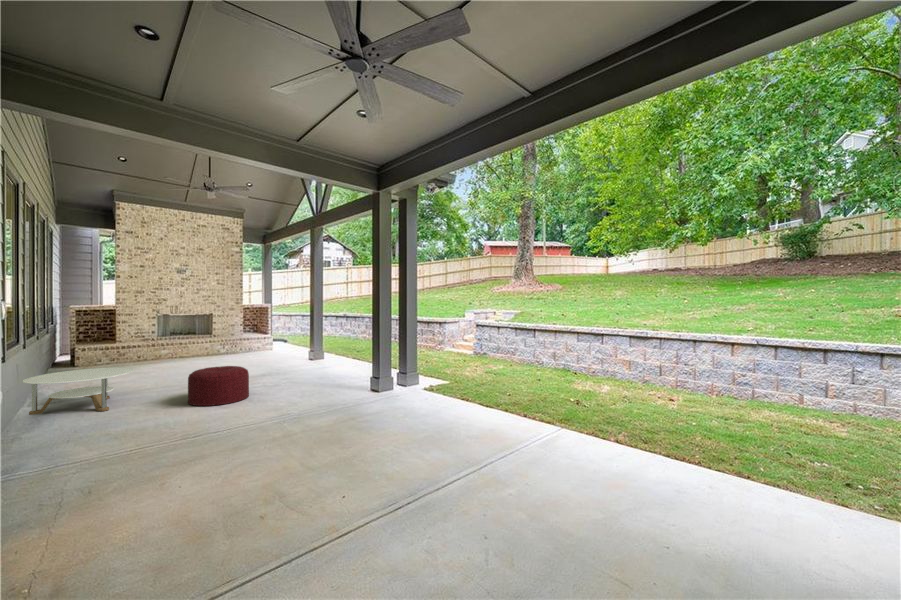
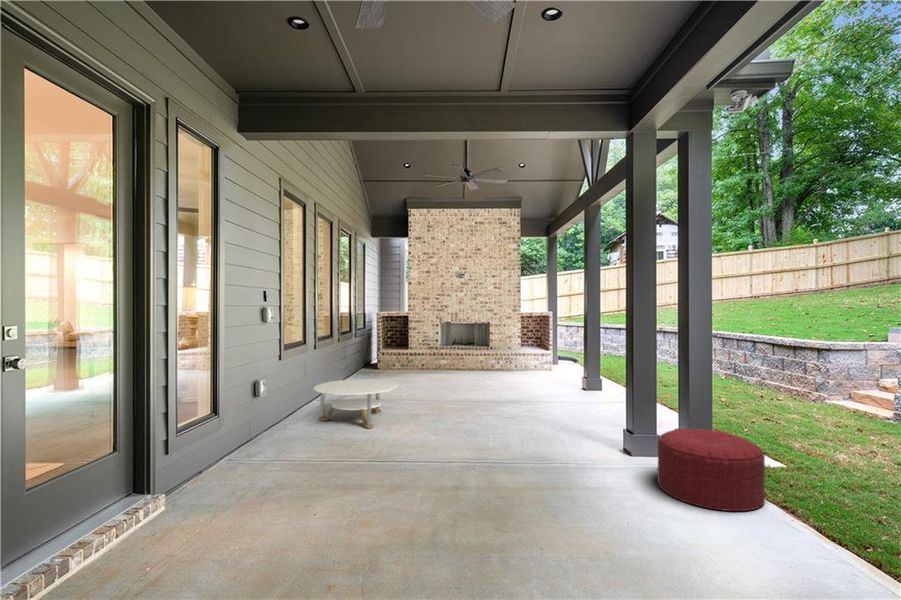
ottoman: present [188,366,249,406] -> present [658,429,765,511]

